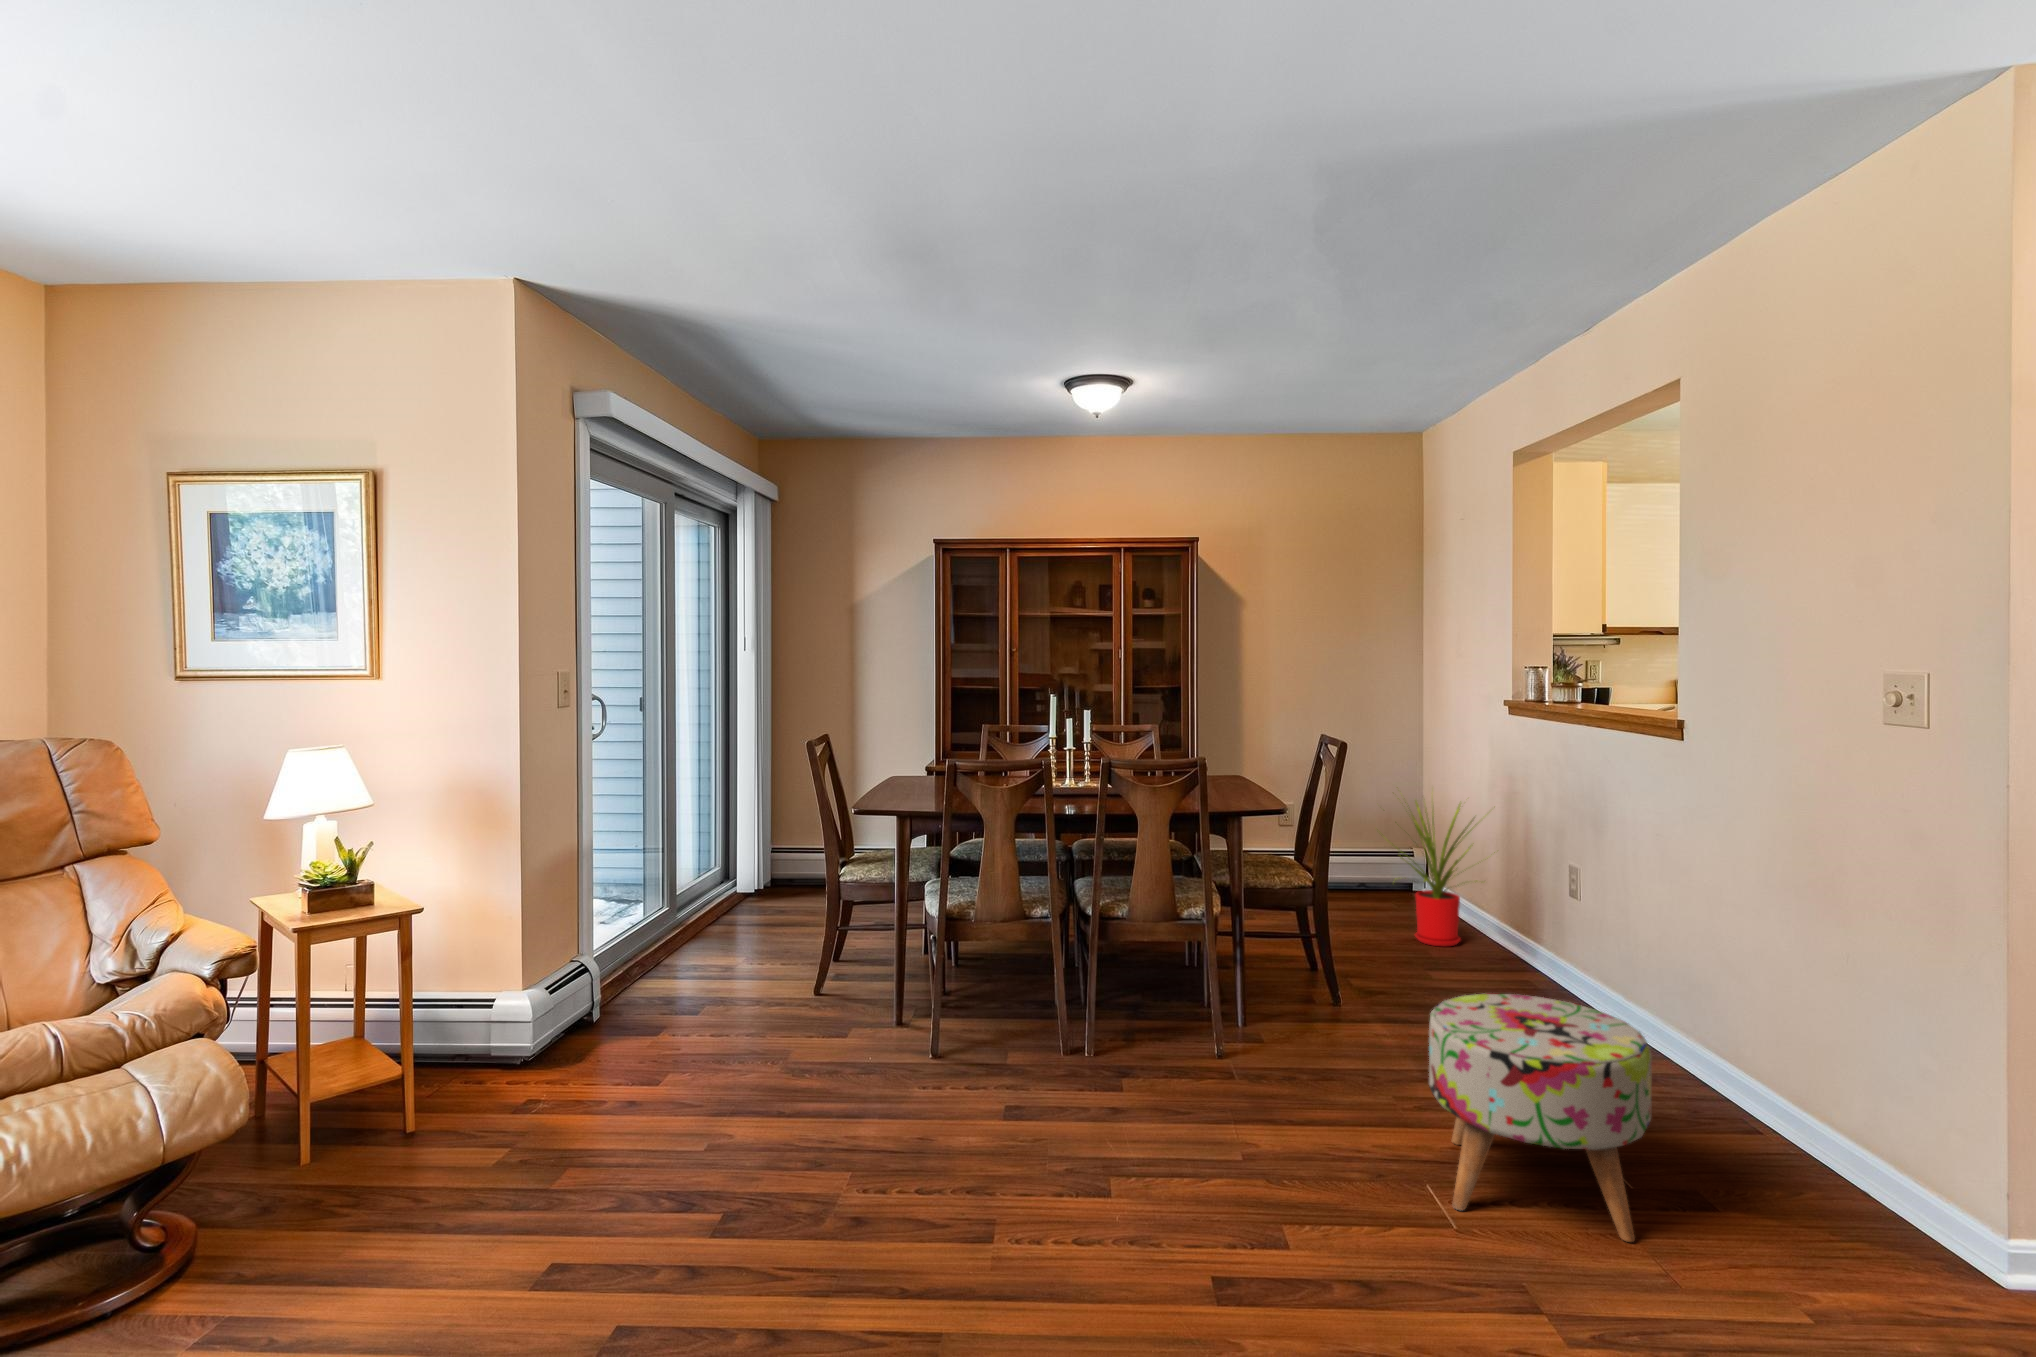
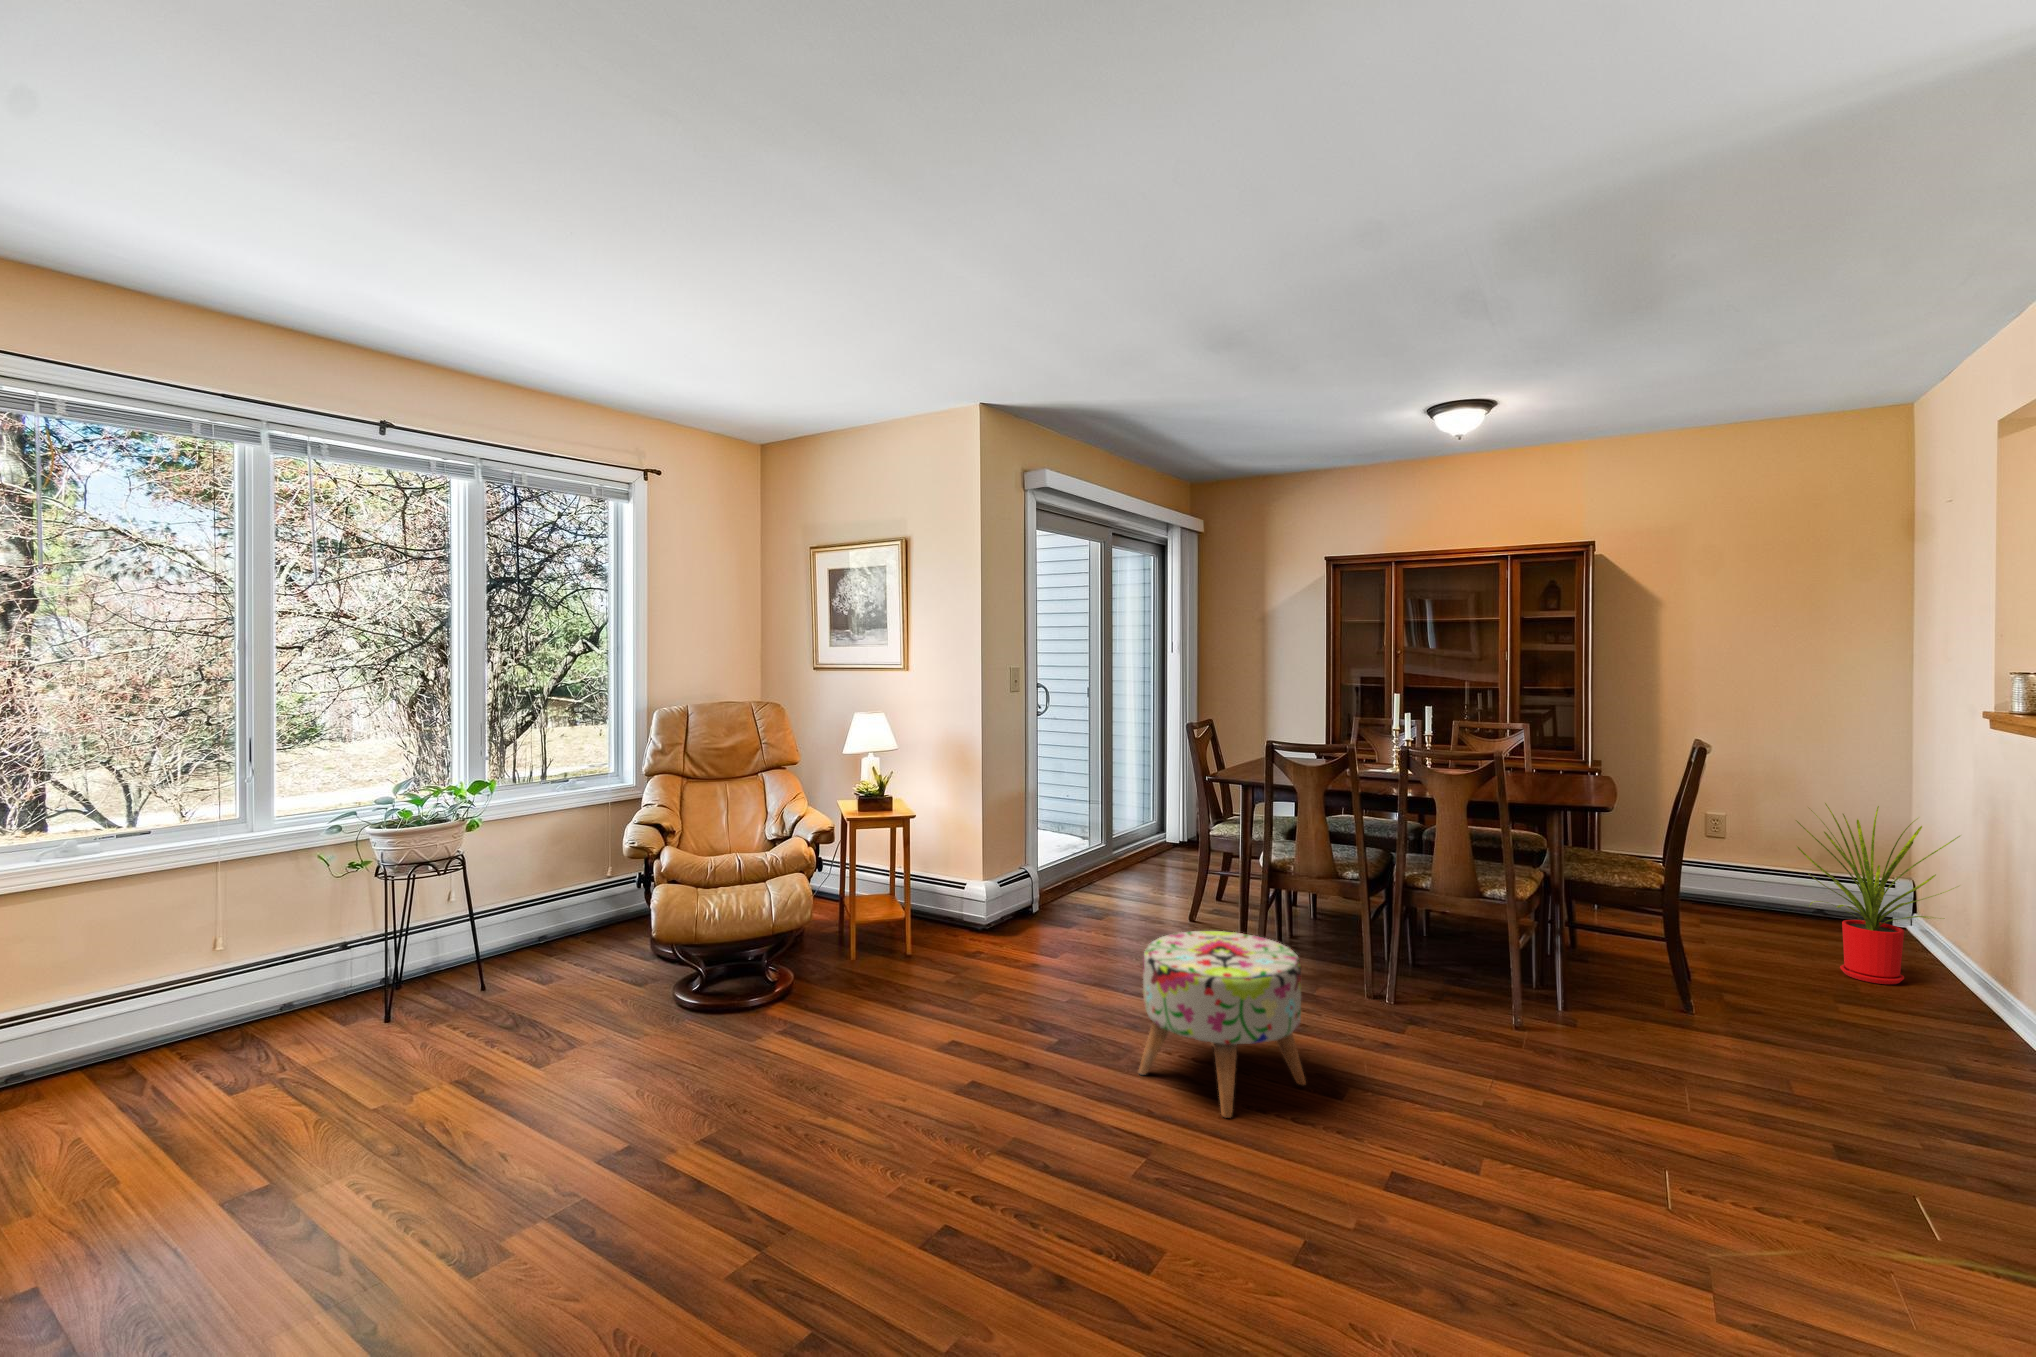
ottoman: present [1429,993,1652,1242] -> present [1138,931,1306,1118]

